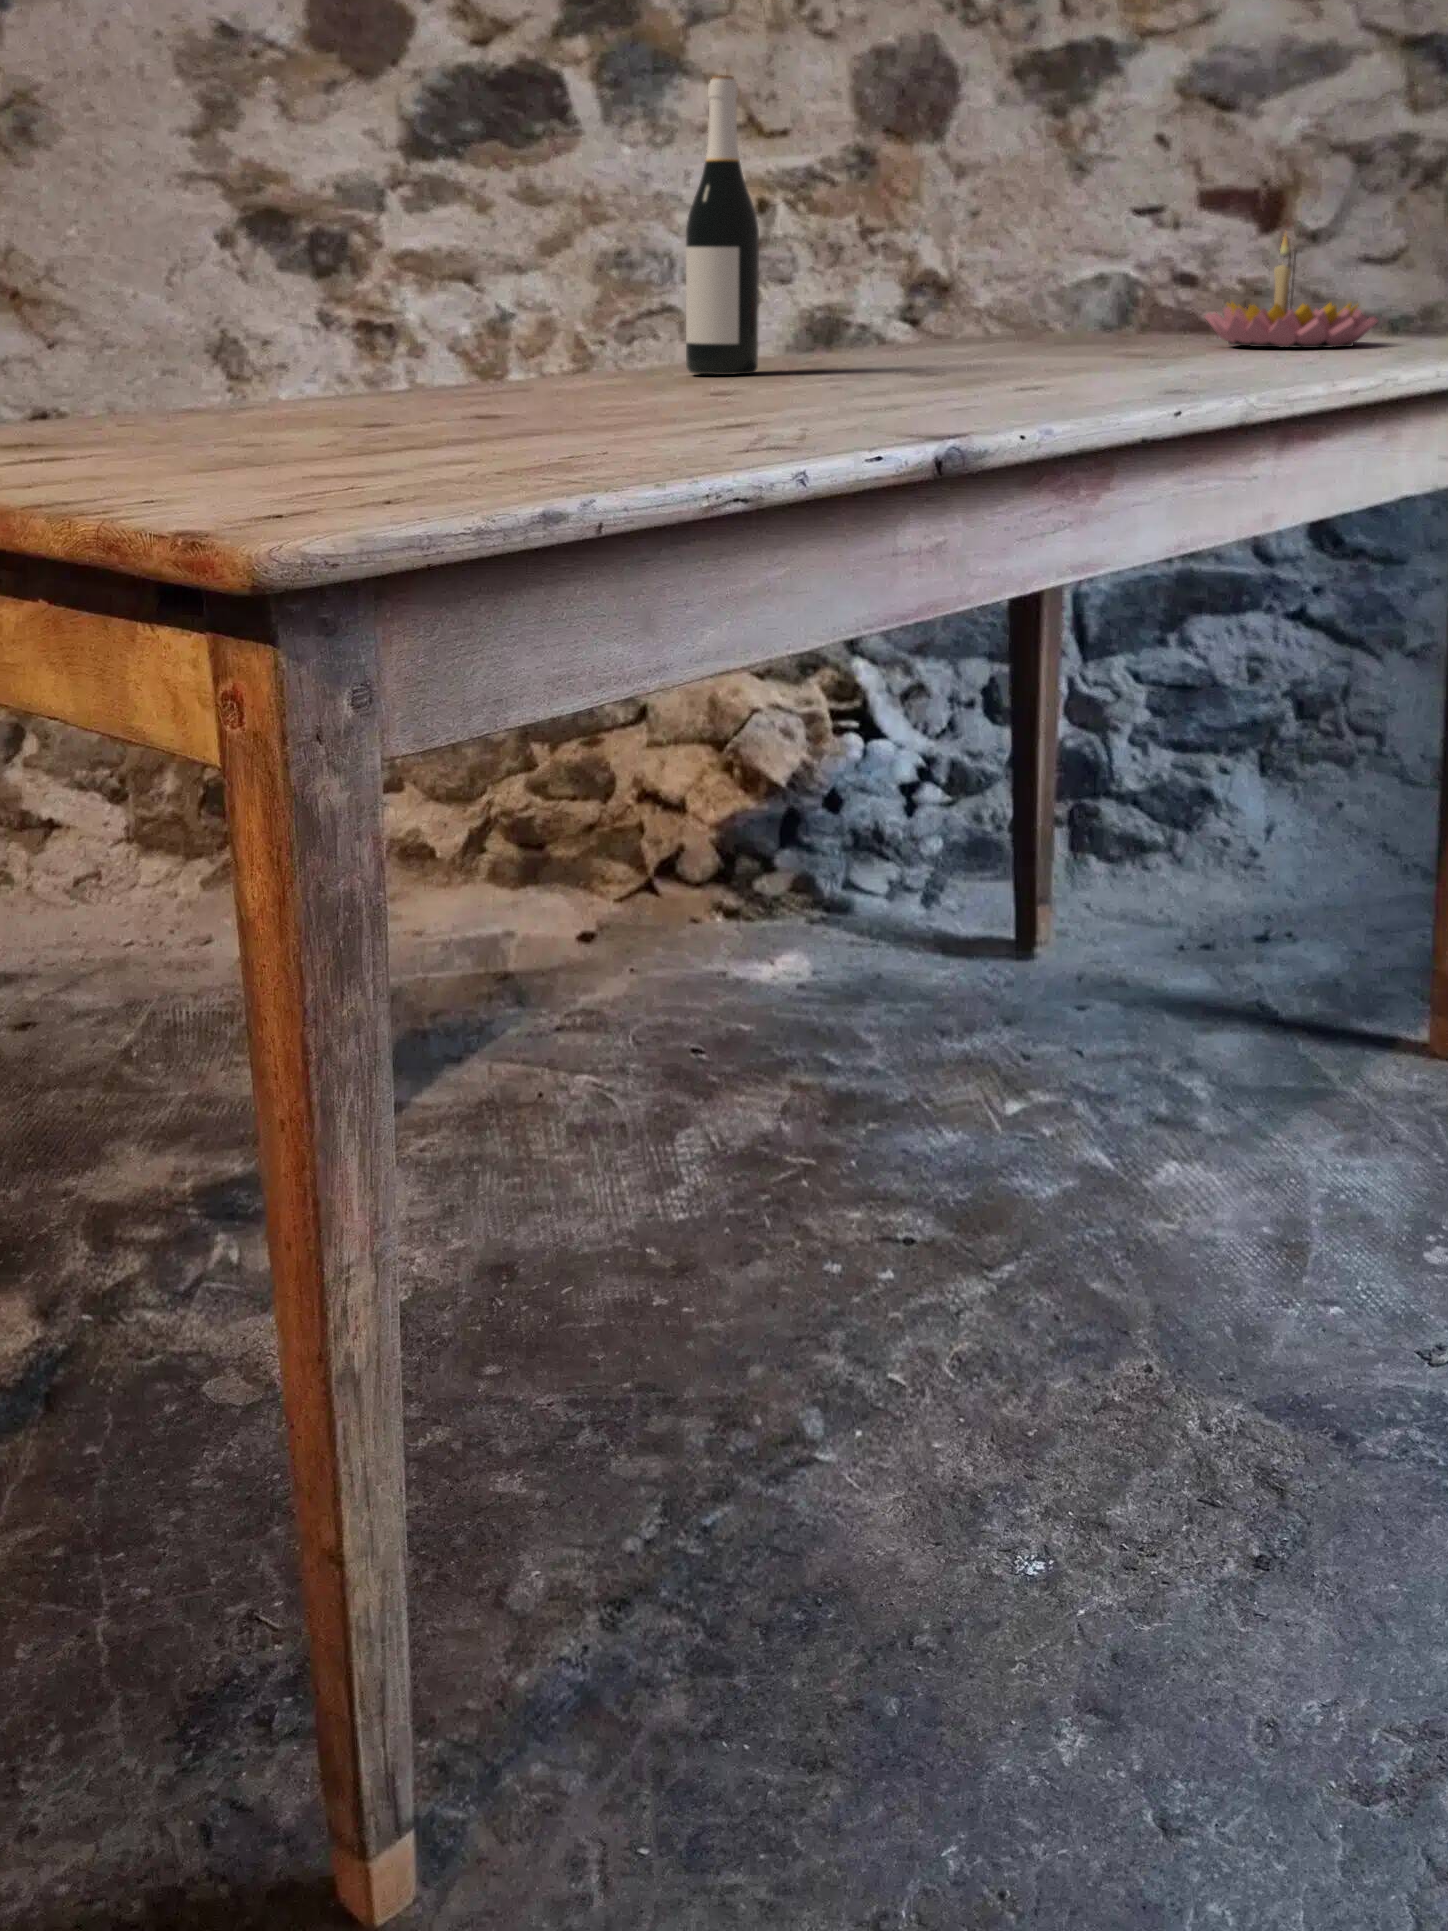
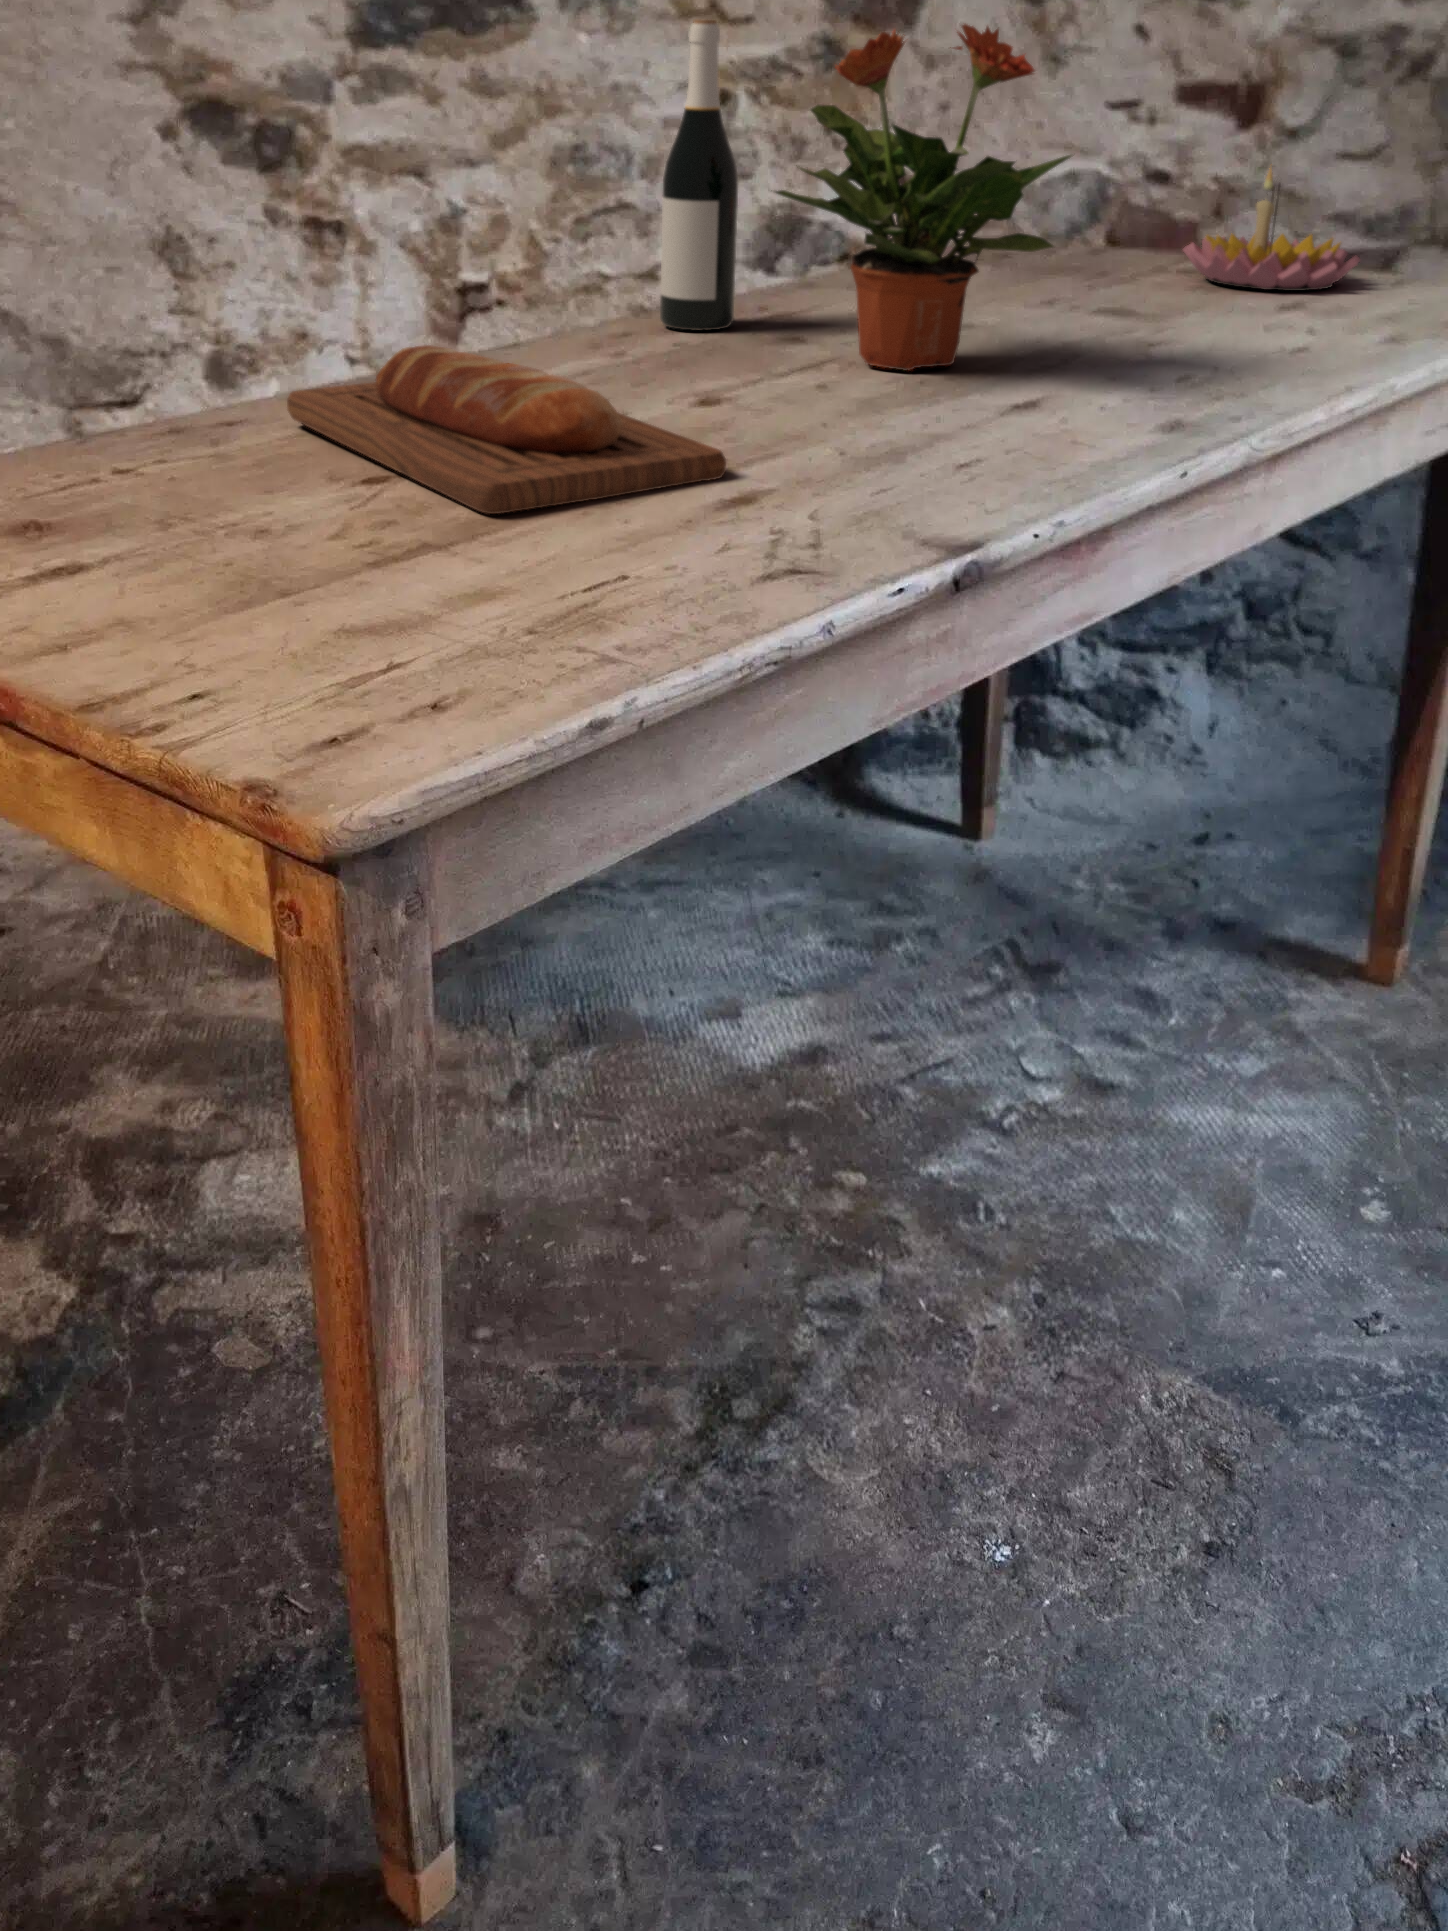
potted plant: none [780,45,1076,384] -> present [774,24,1072,371]
bread loaf: none [300,333,721,444] -> present [287,345,726,514]

